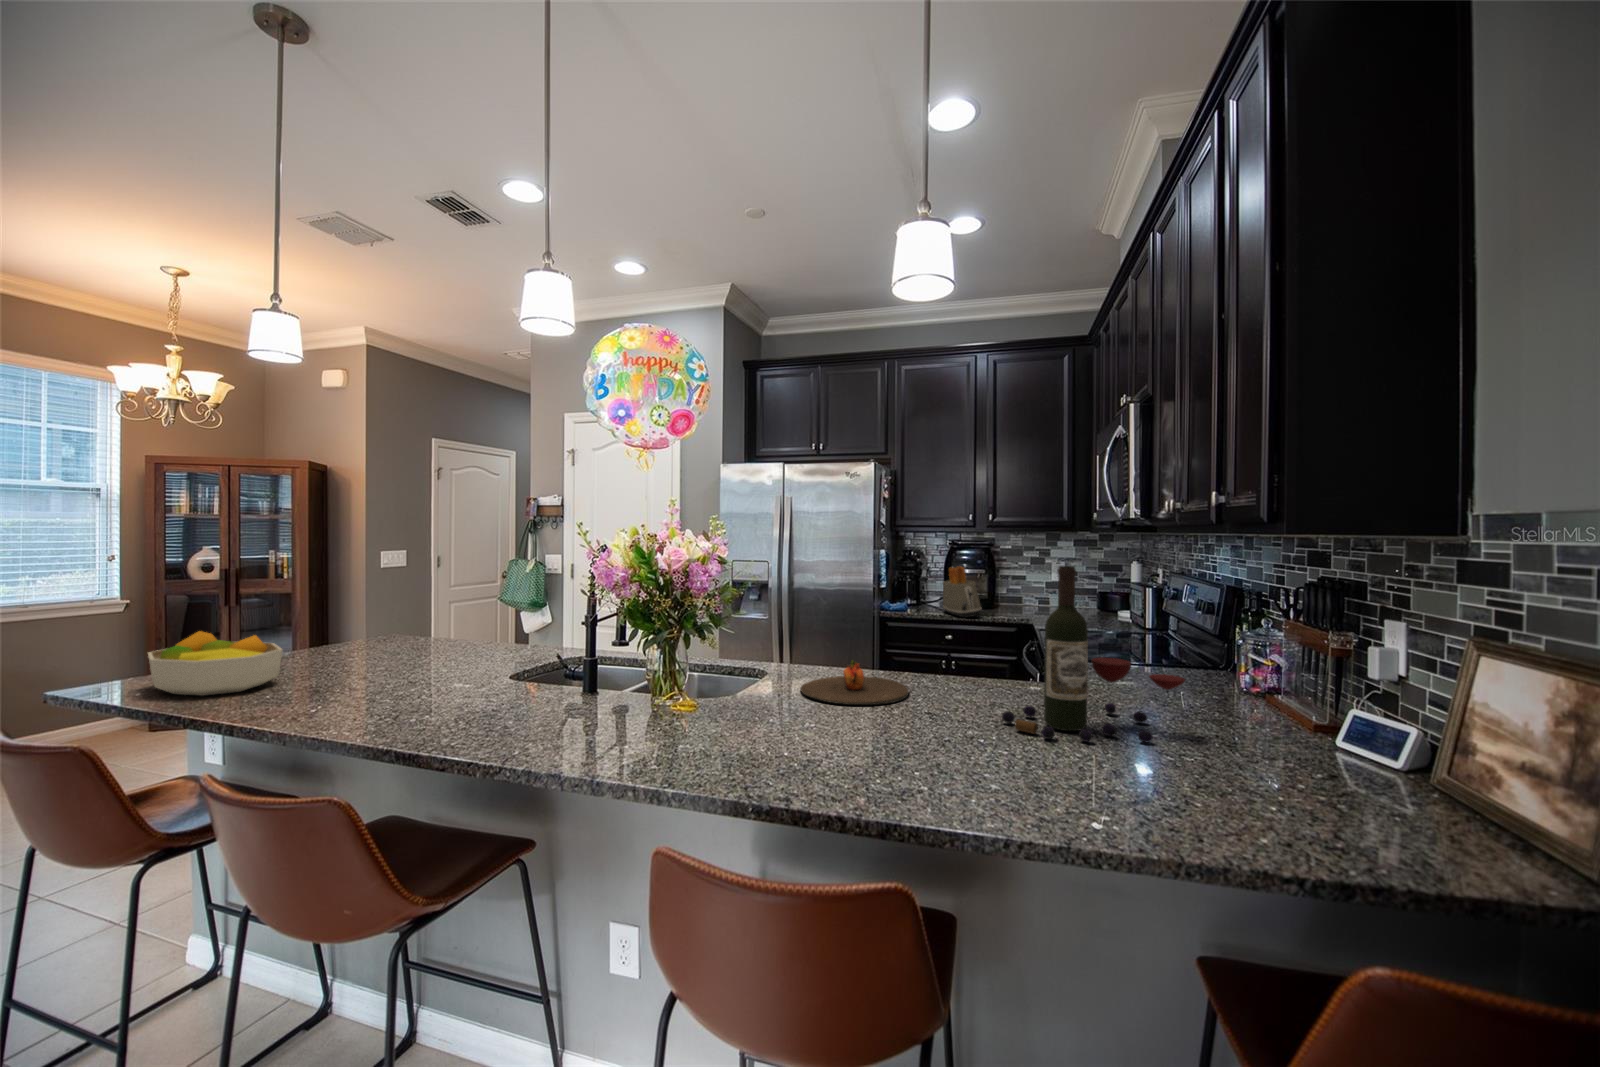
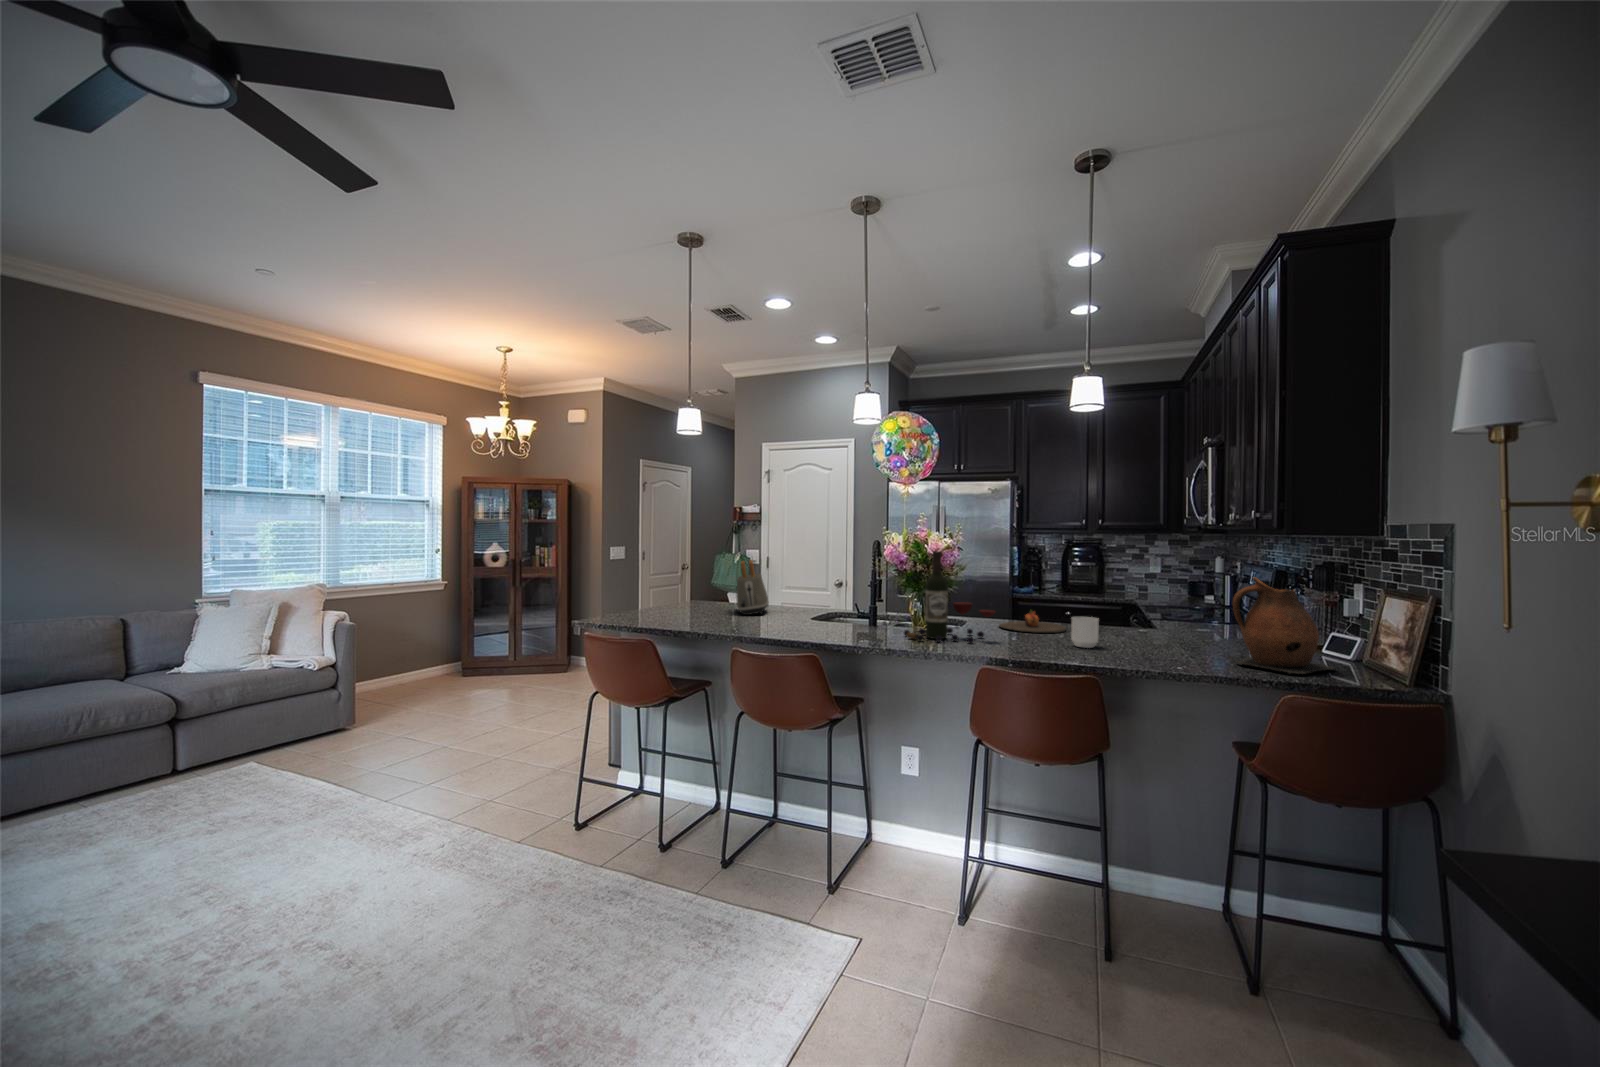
wine bottle: present [1002,566,1185,742] -> present [903,551,996,643]
toaster: present [943,567,982,617] -> present [737,560,769,615]
ceramic pitcher: none [1197,620,1411,852] -> present [1233,577,1334,674]
fruit bowl: present [148,631,282,696] -> none [634,589,700,622]
mug: none [895,687,945,752] -> present [1071,617,1098,648]

